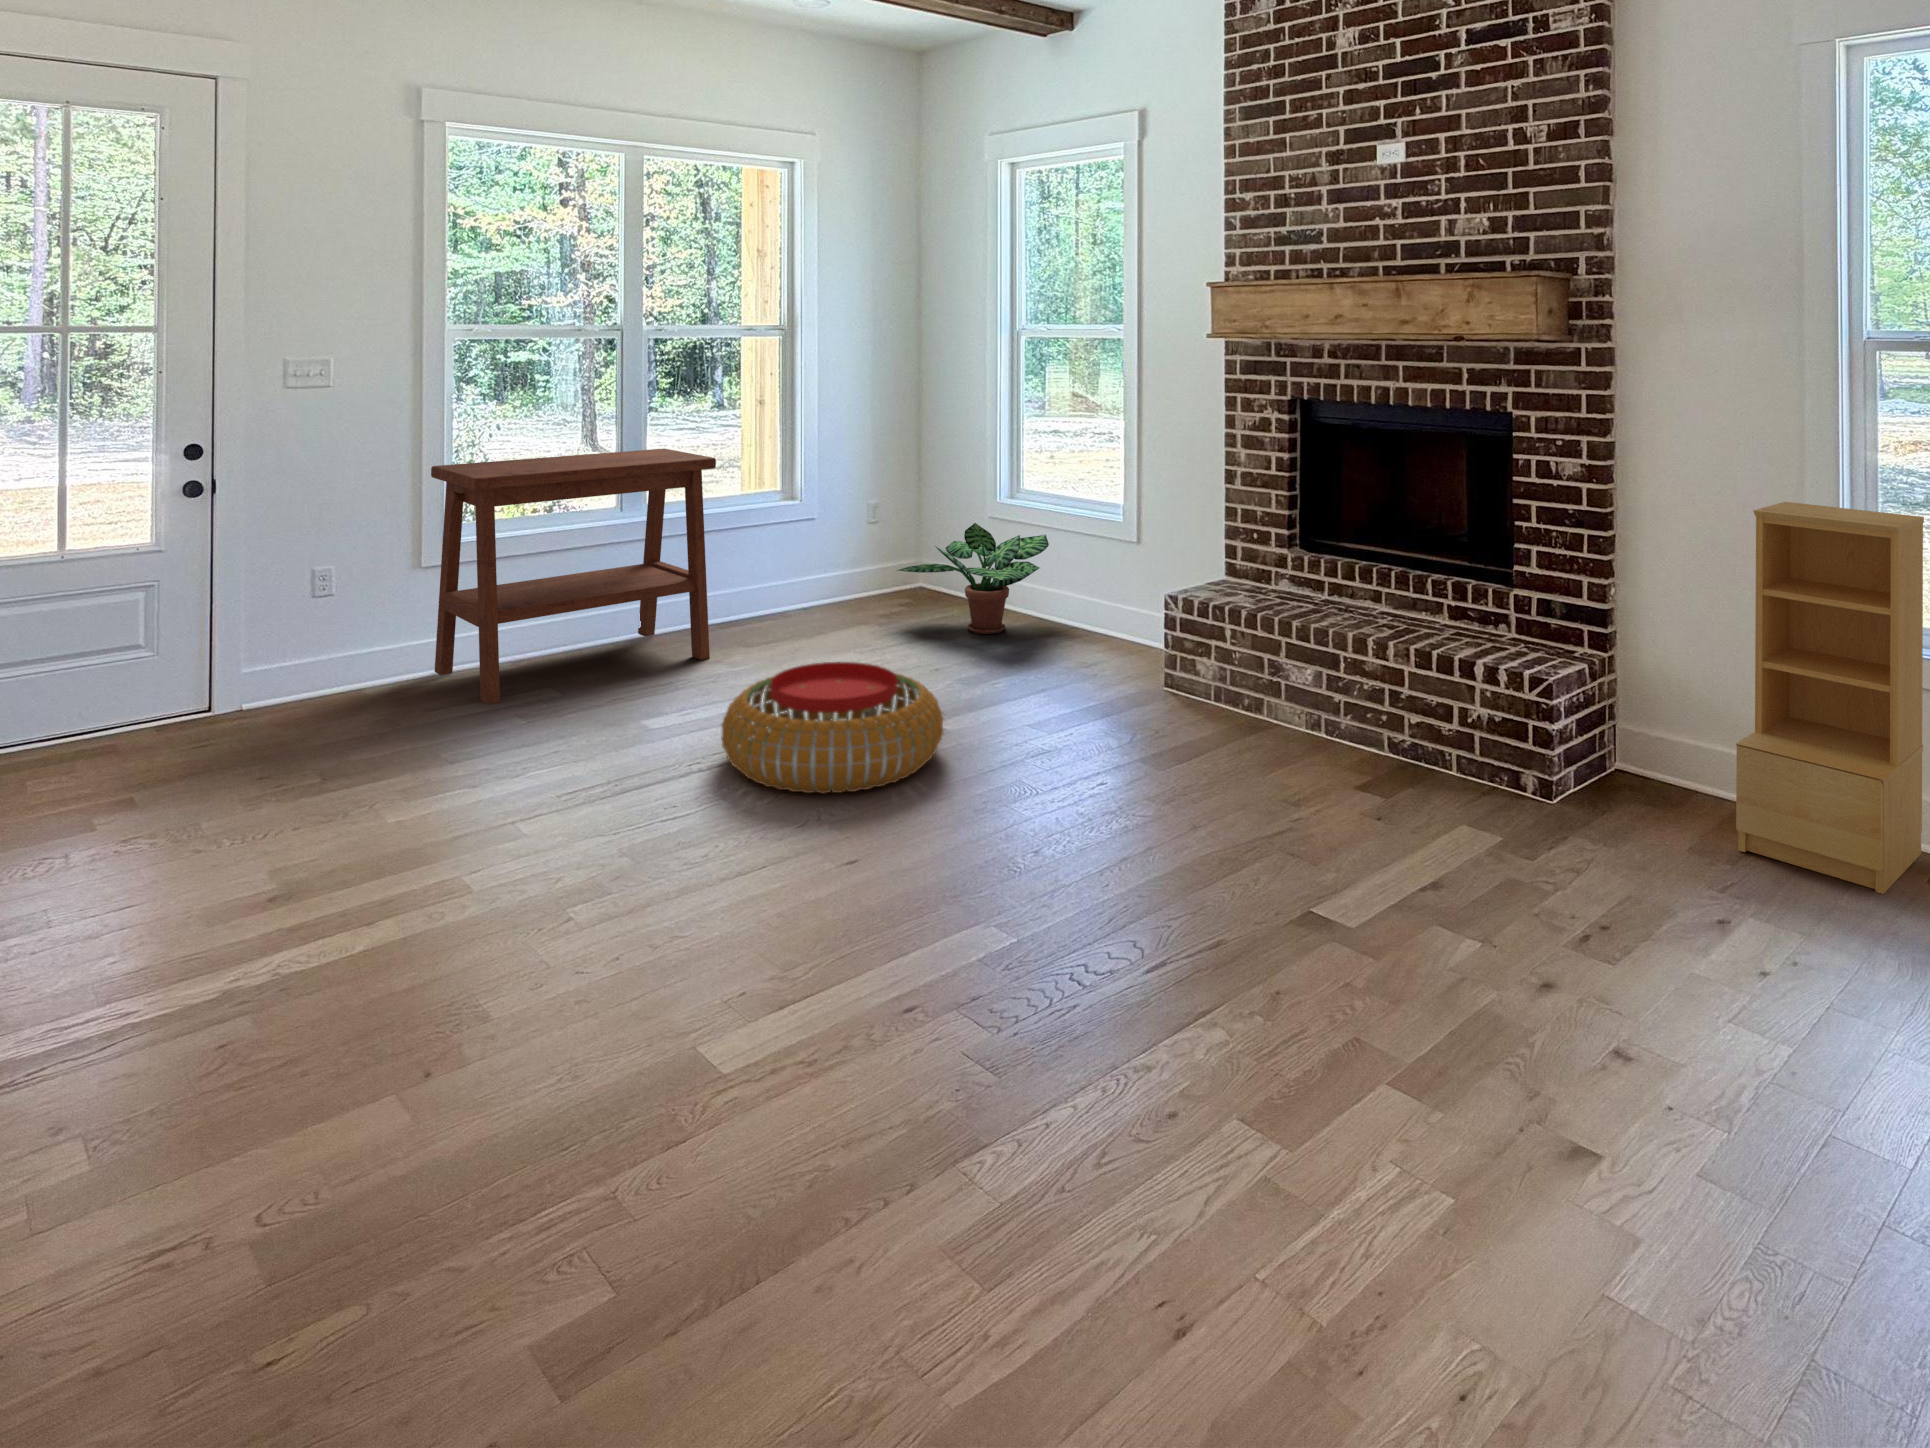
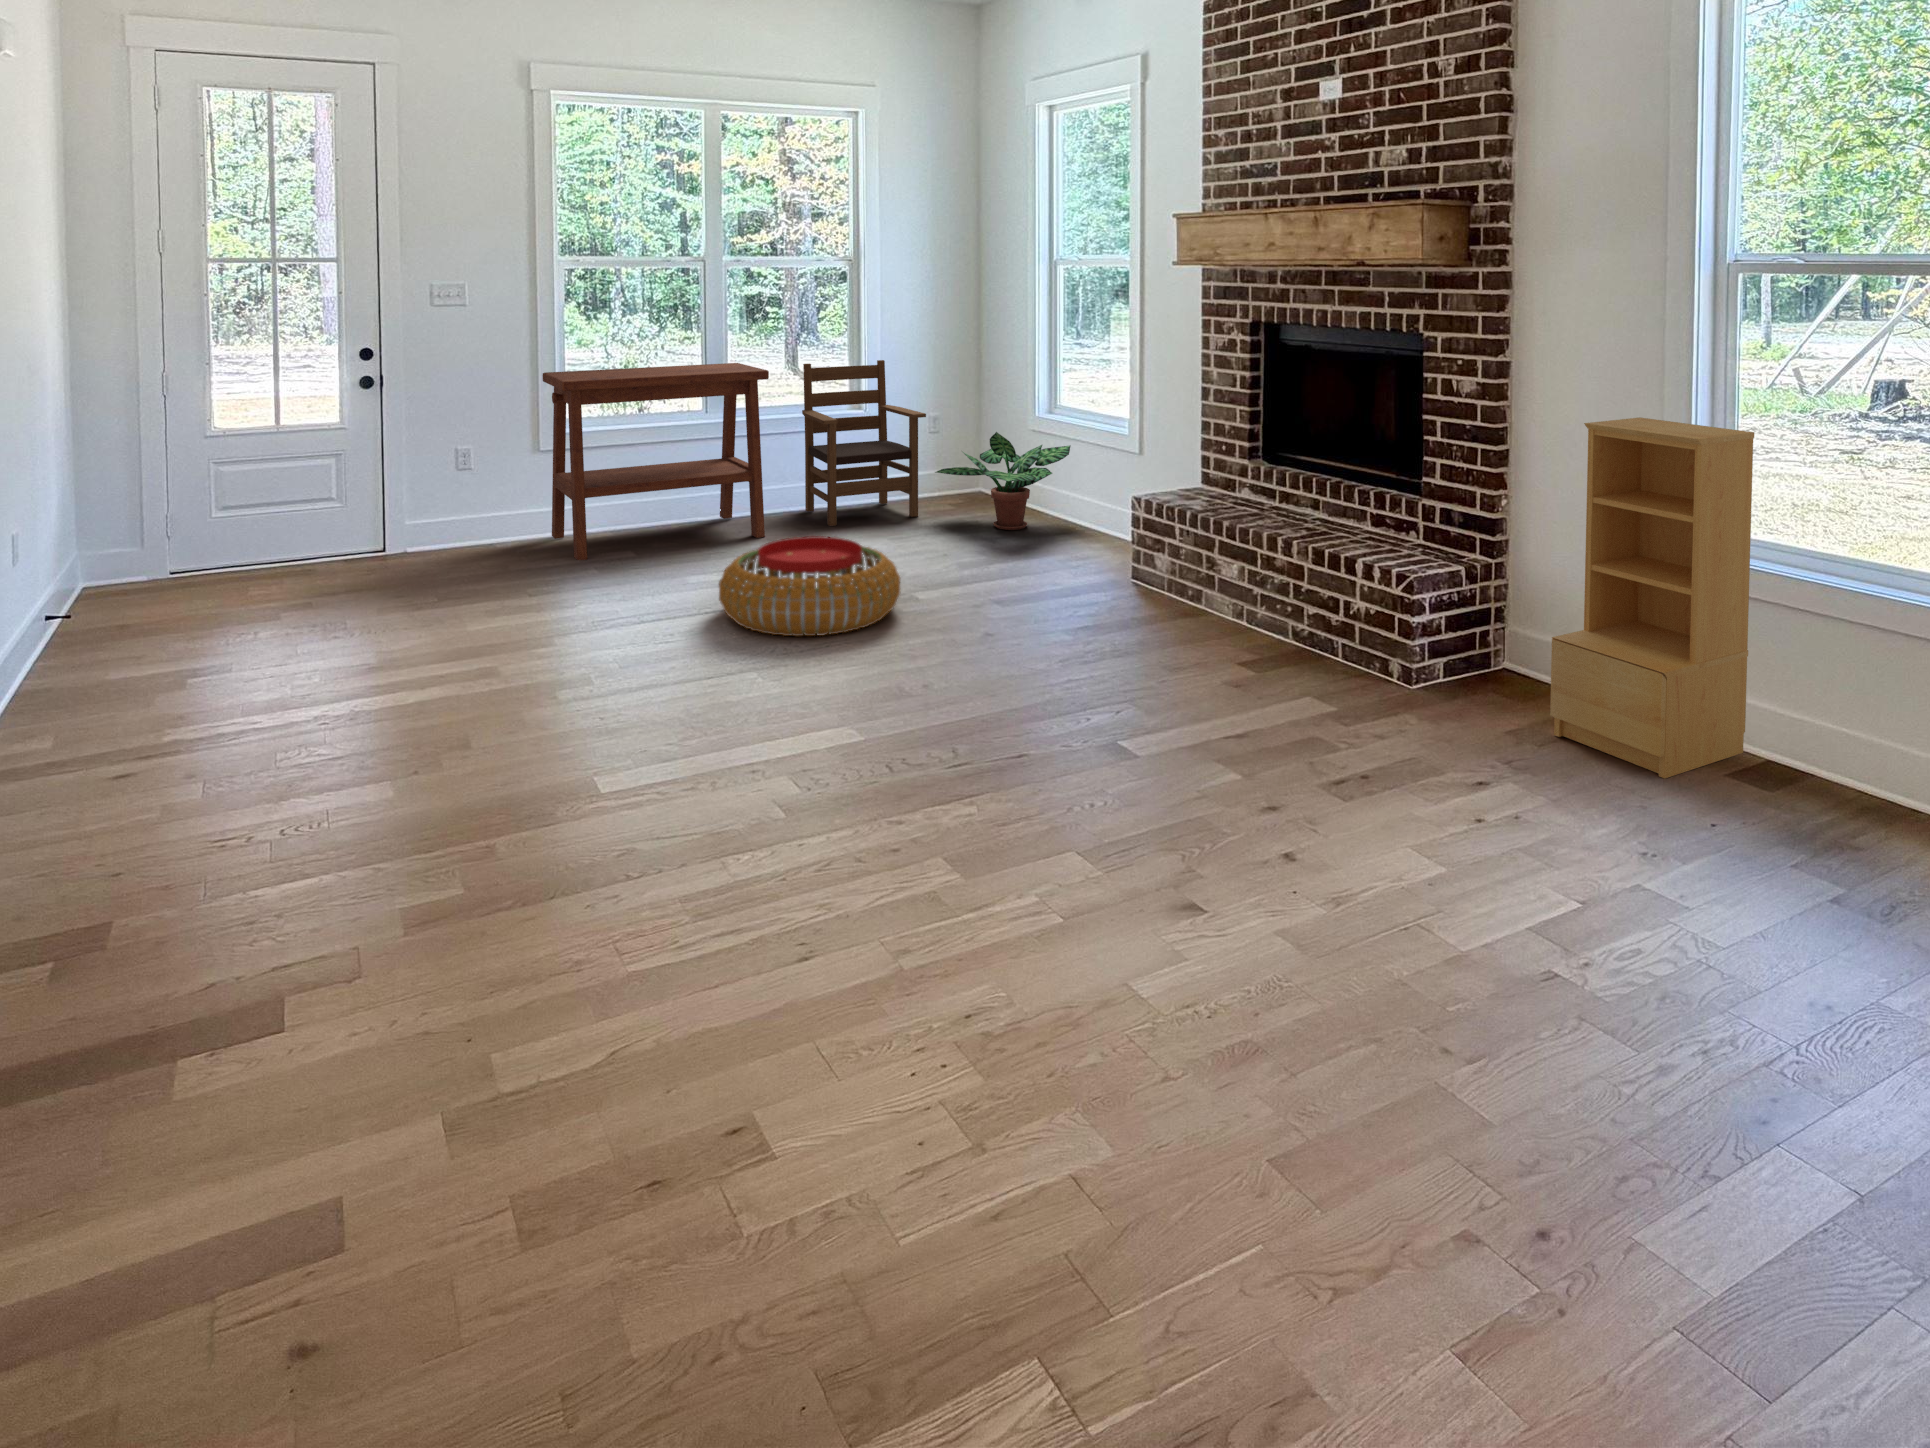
armchair: none [736,442,884,639] -> present [802,360,926,526]

